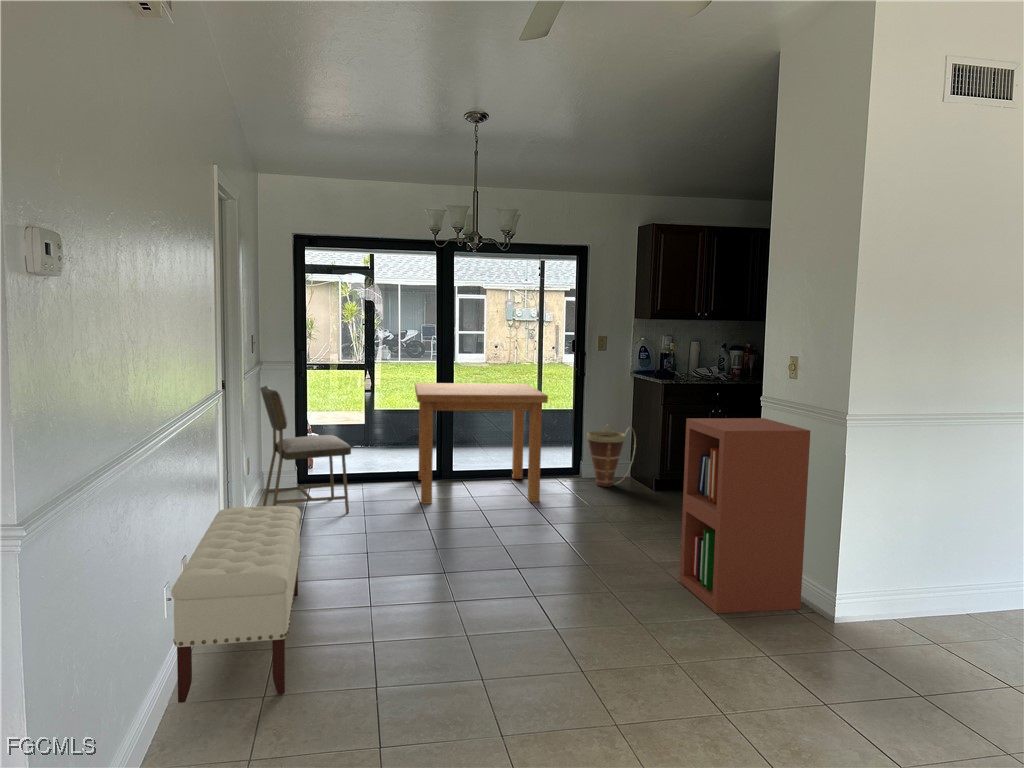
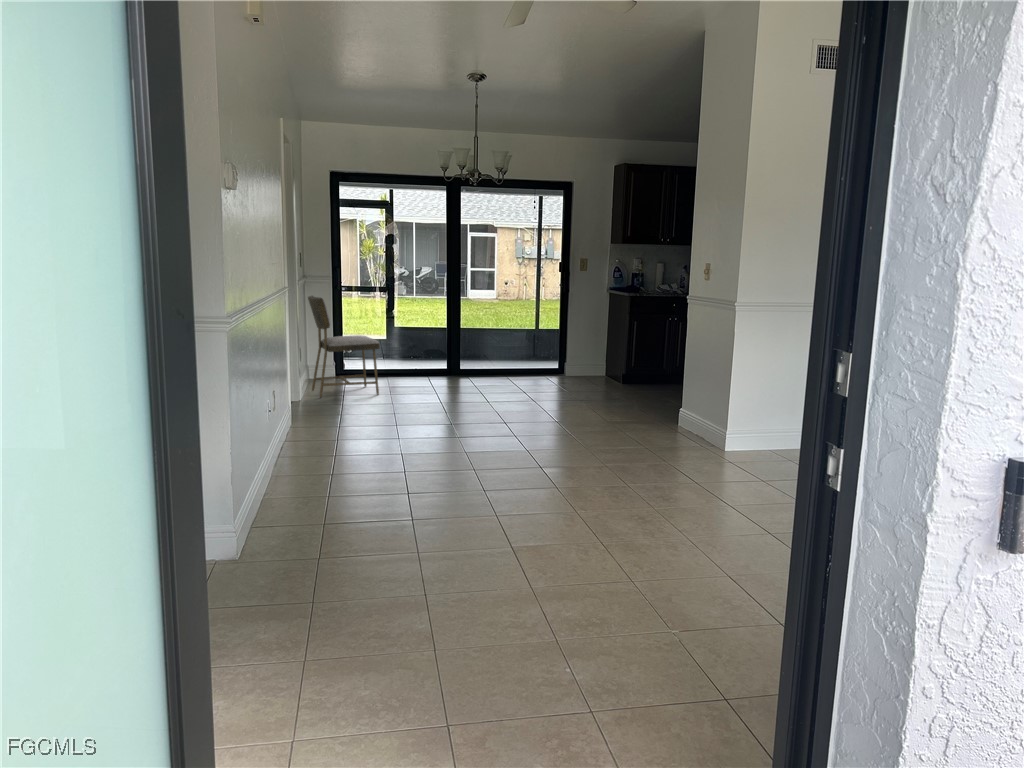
dining table: present [415,383,548,504] -> none [429,297,535,390]
bookshelf: present [680,418,810,613] -> none [625,311,716,447]
basket: present [587,425,635,487] -> none [569,332,610,381]
bench: present [171,506,301,703] -> none [271,371,348,482]

